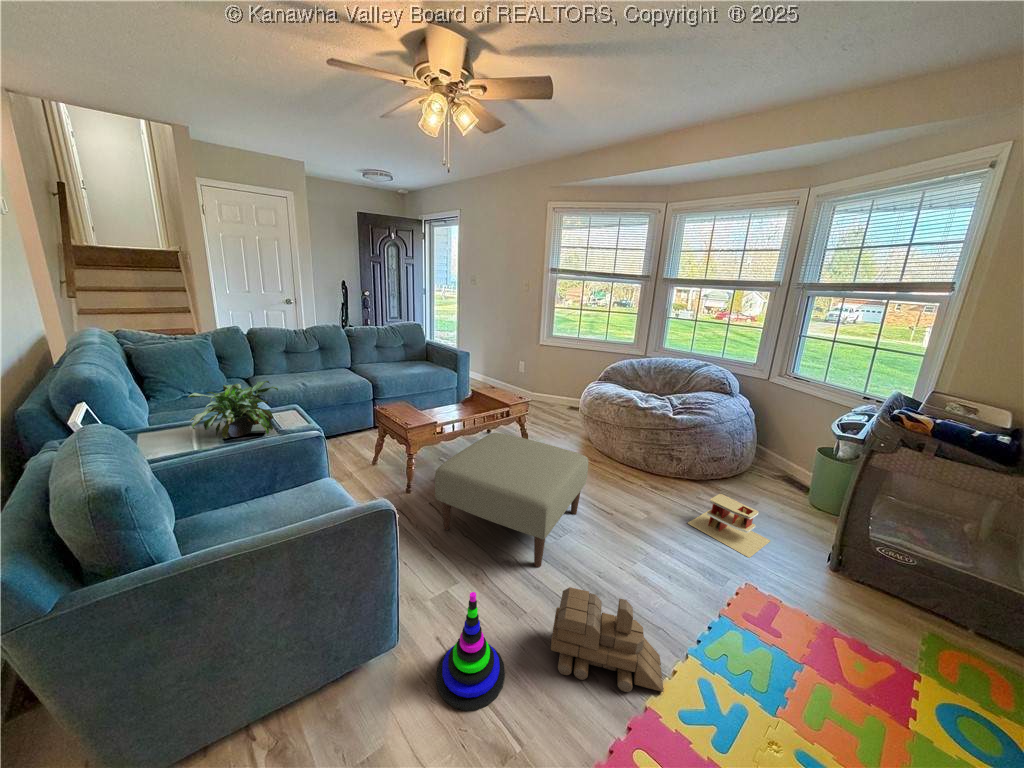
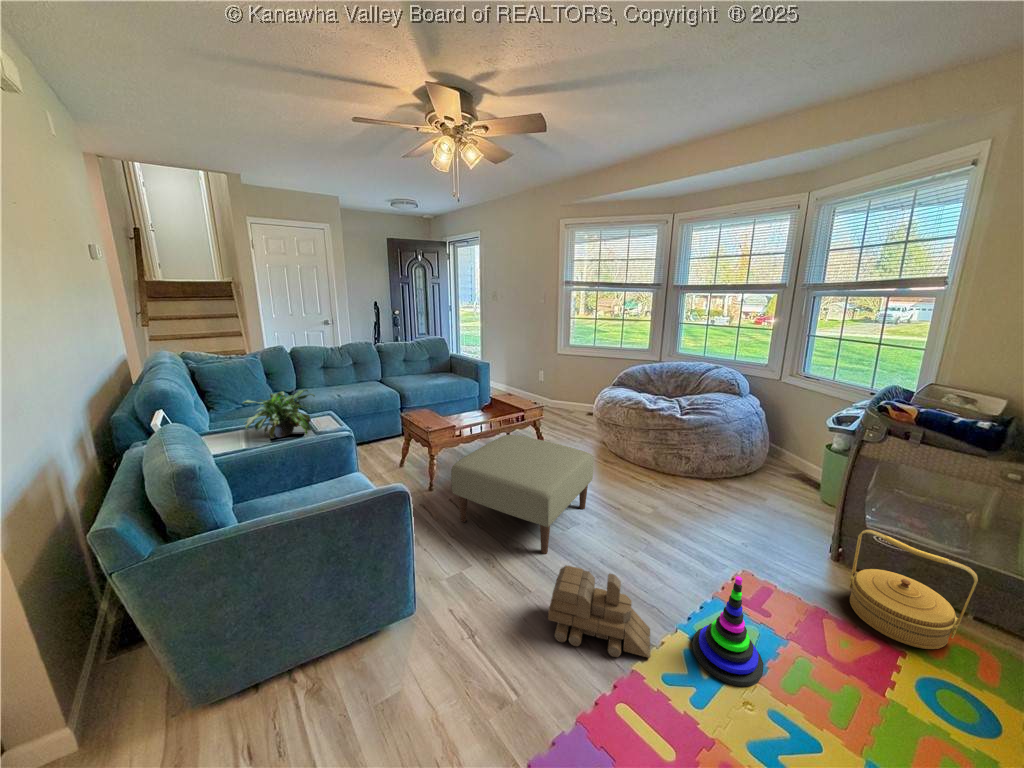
toy house: present [688,494,770,558] -> none [692,489,774,548]
basket: none [855,545,996,671] -> present [849,530,978,649]
stacking toy: present [436,592,505,711] -> present [692,576,764,687]

